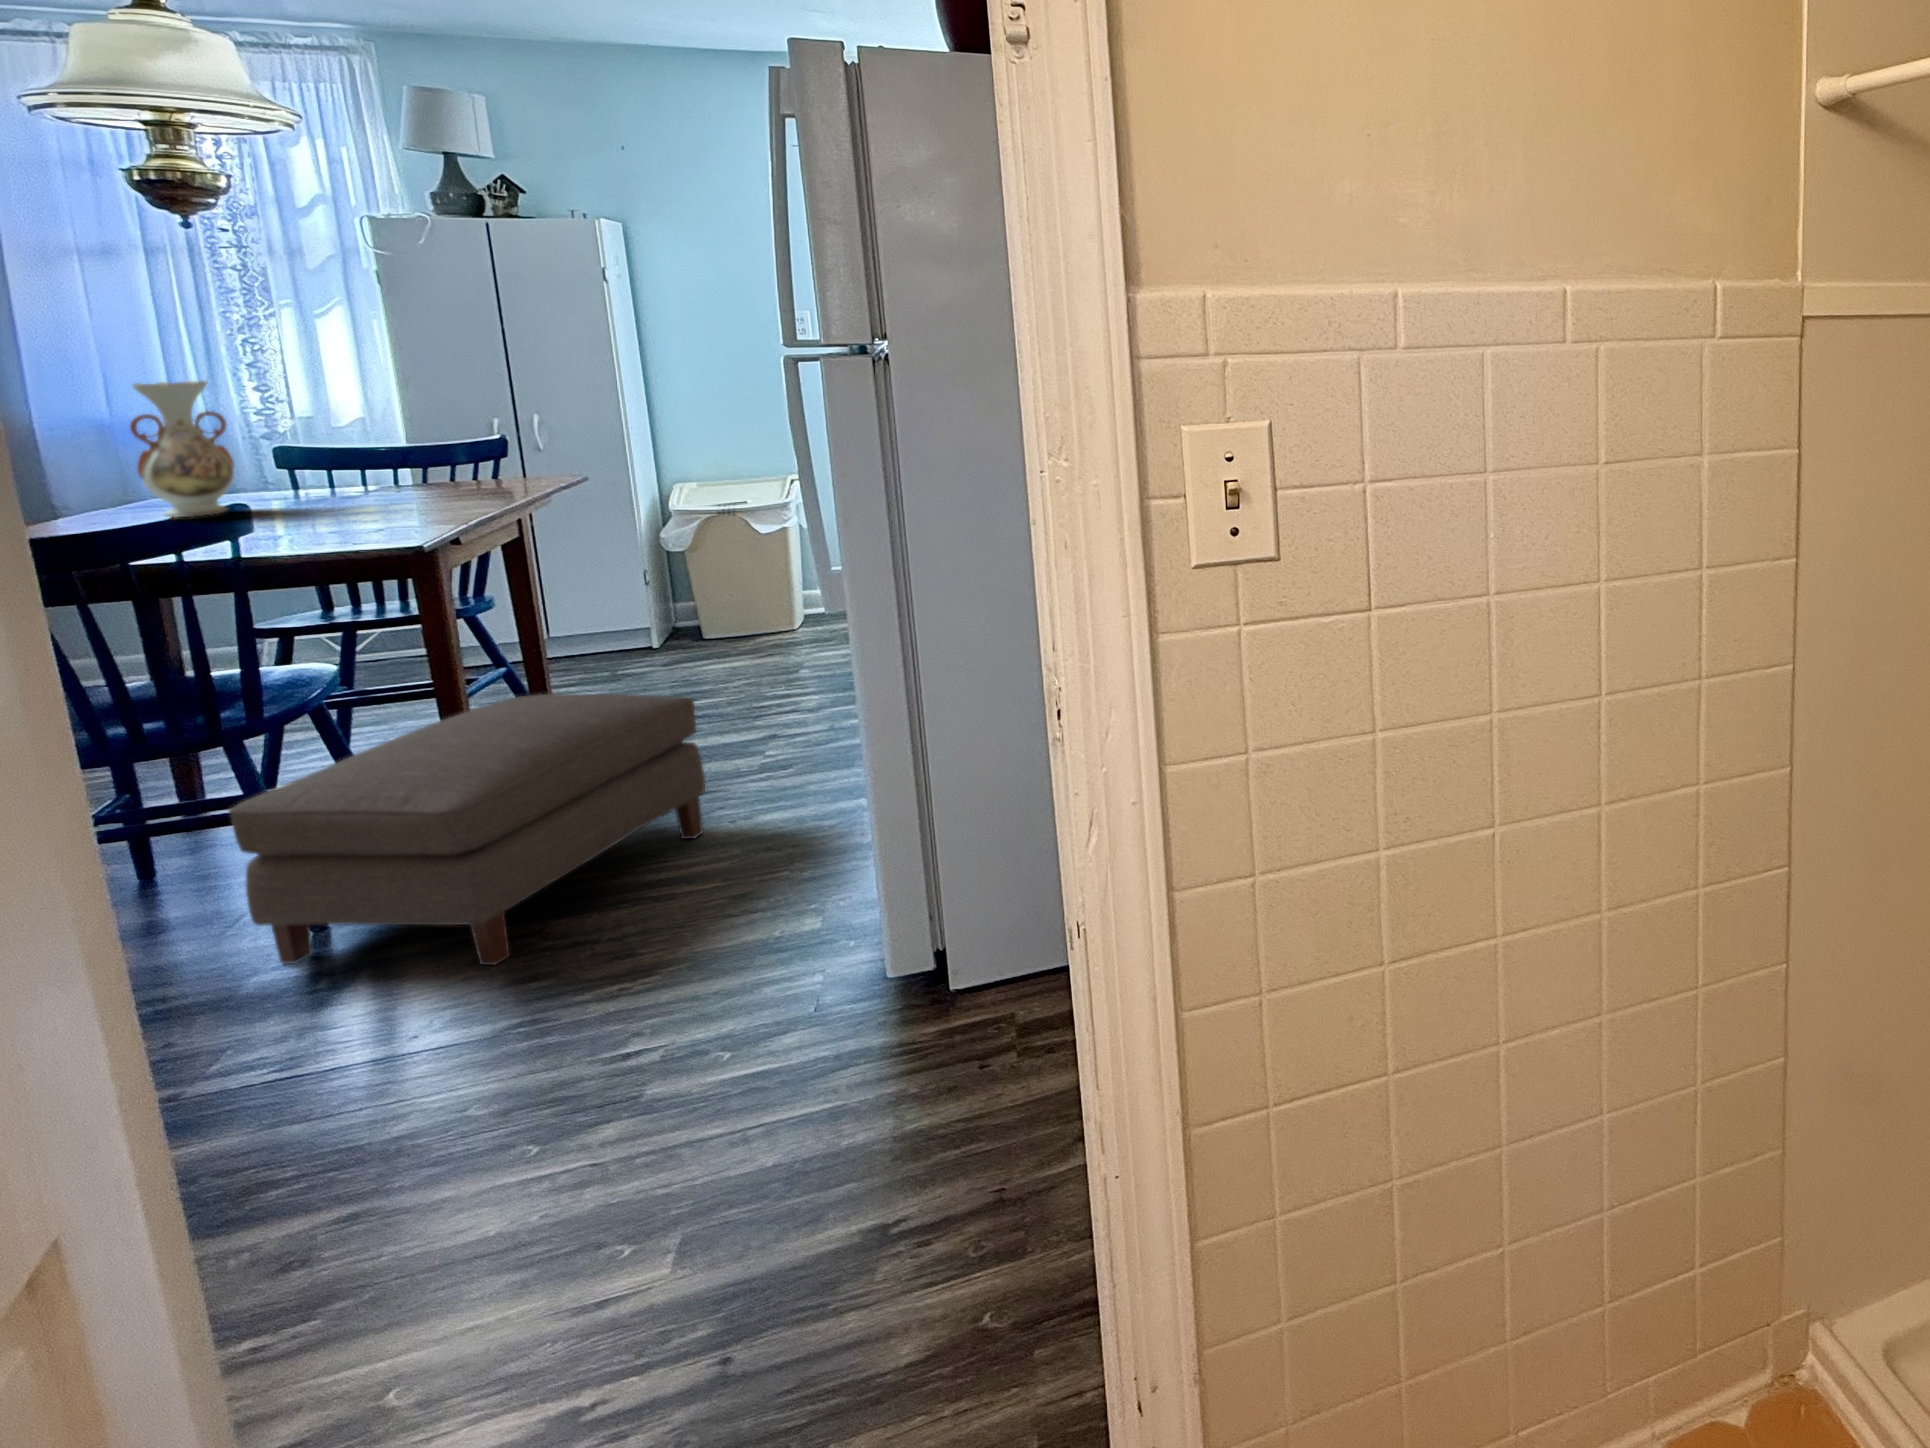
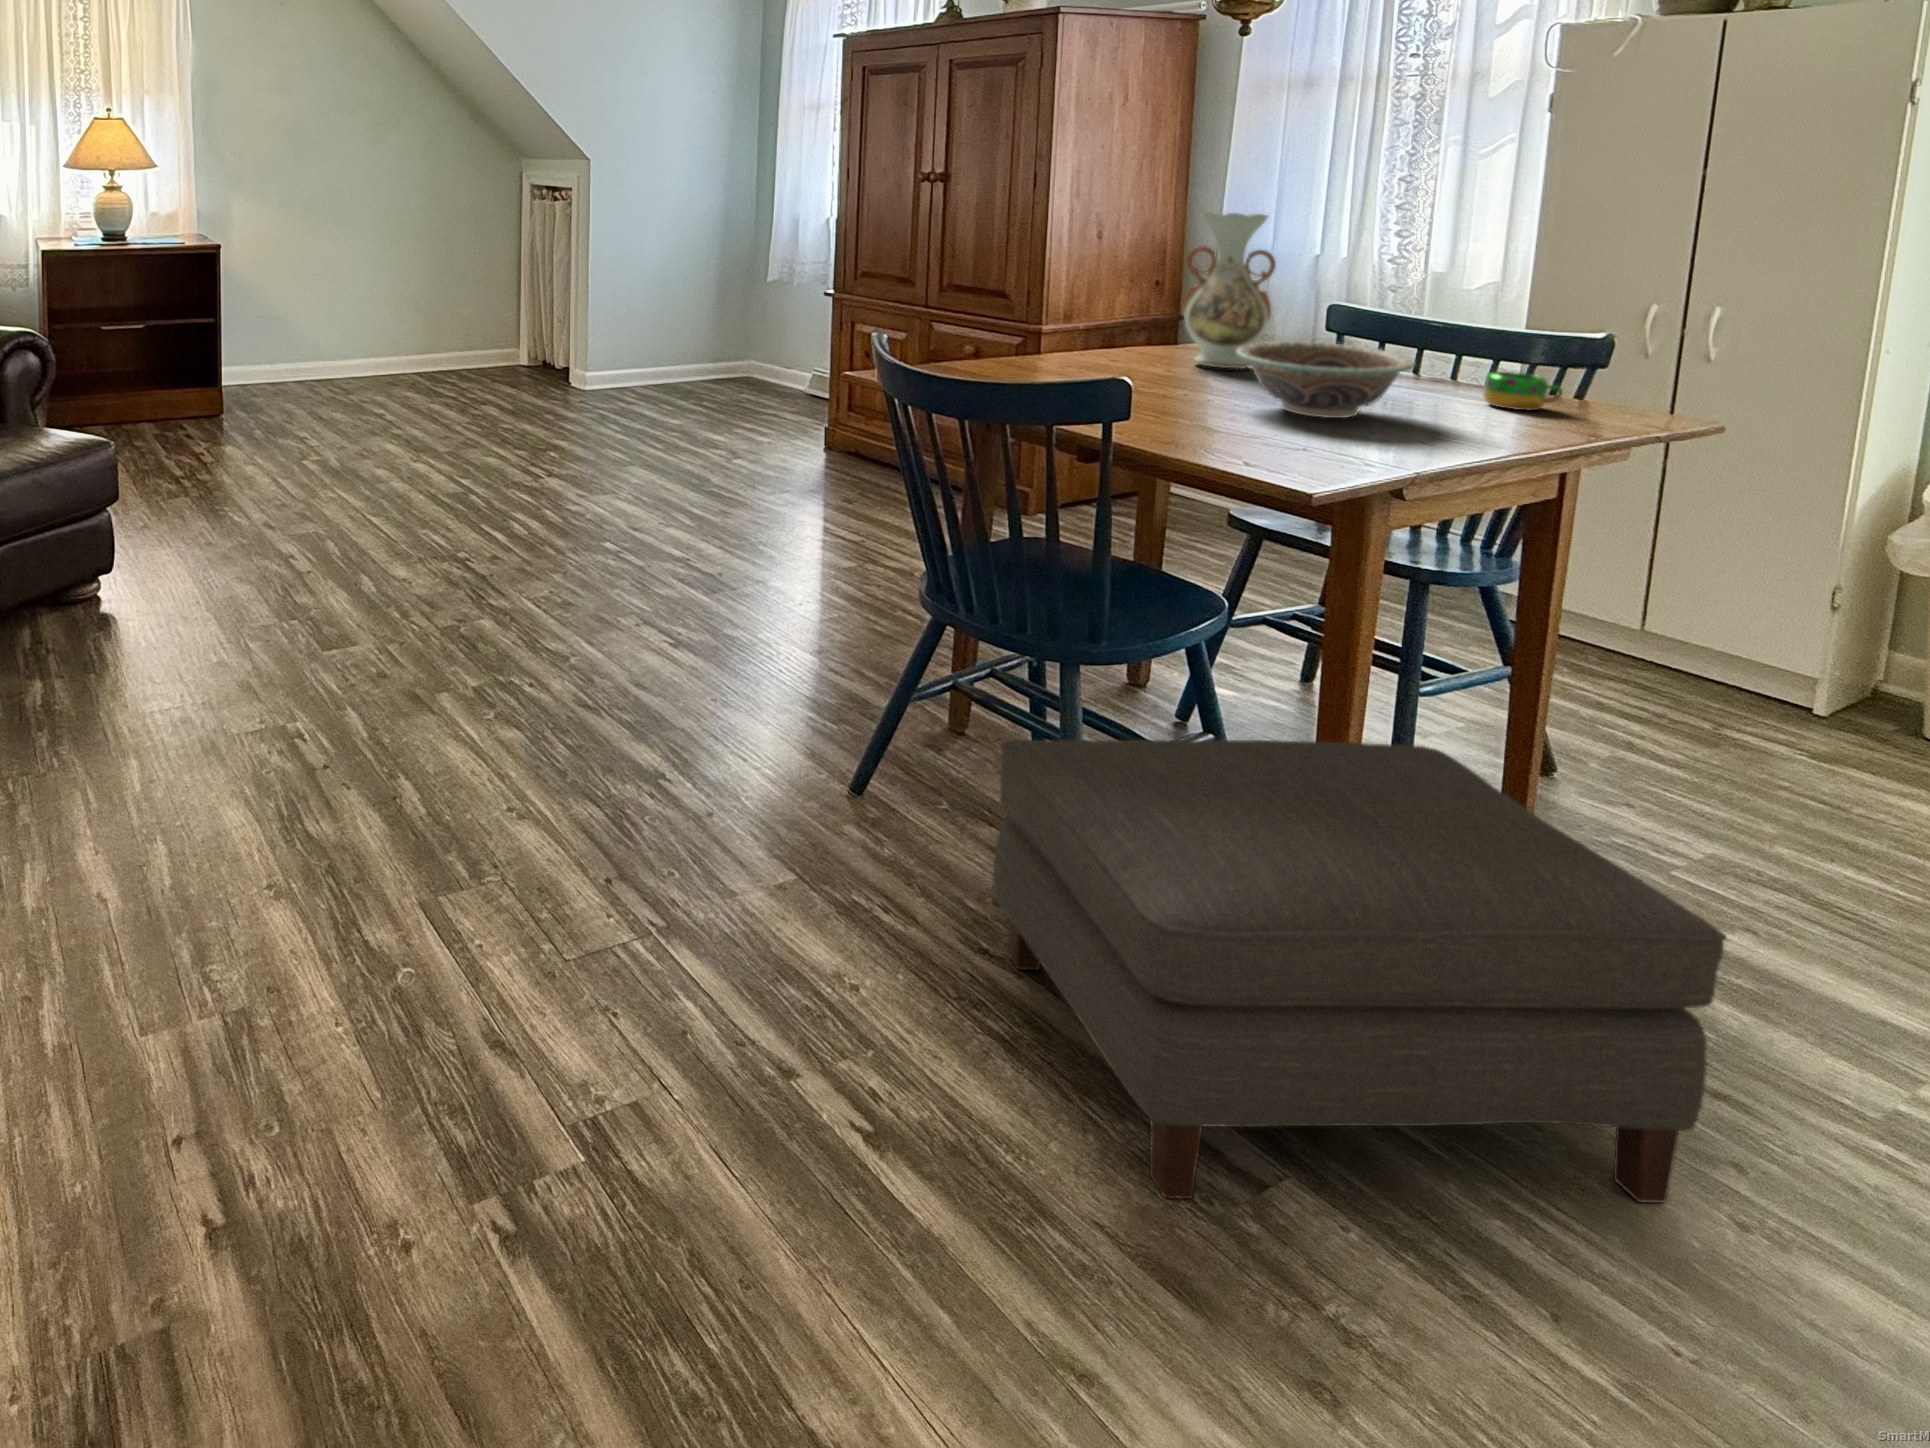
decorative bowl: none [251,471,406,528] -> present [1236,342,1415,418]
mug: none [439,472,494,497] -> present [1484,372,1563,410]

